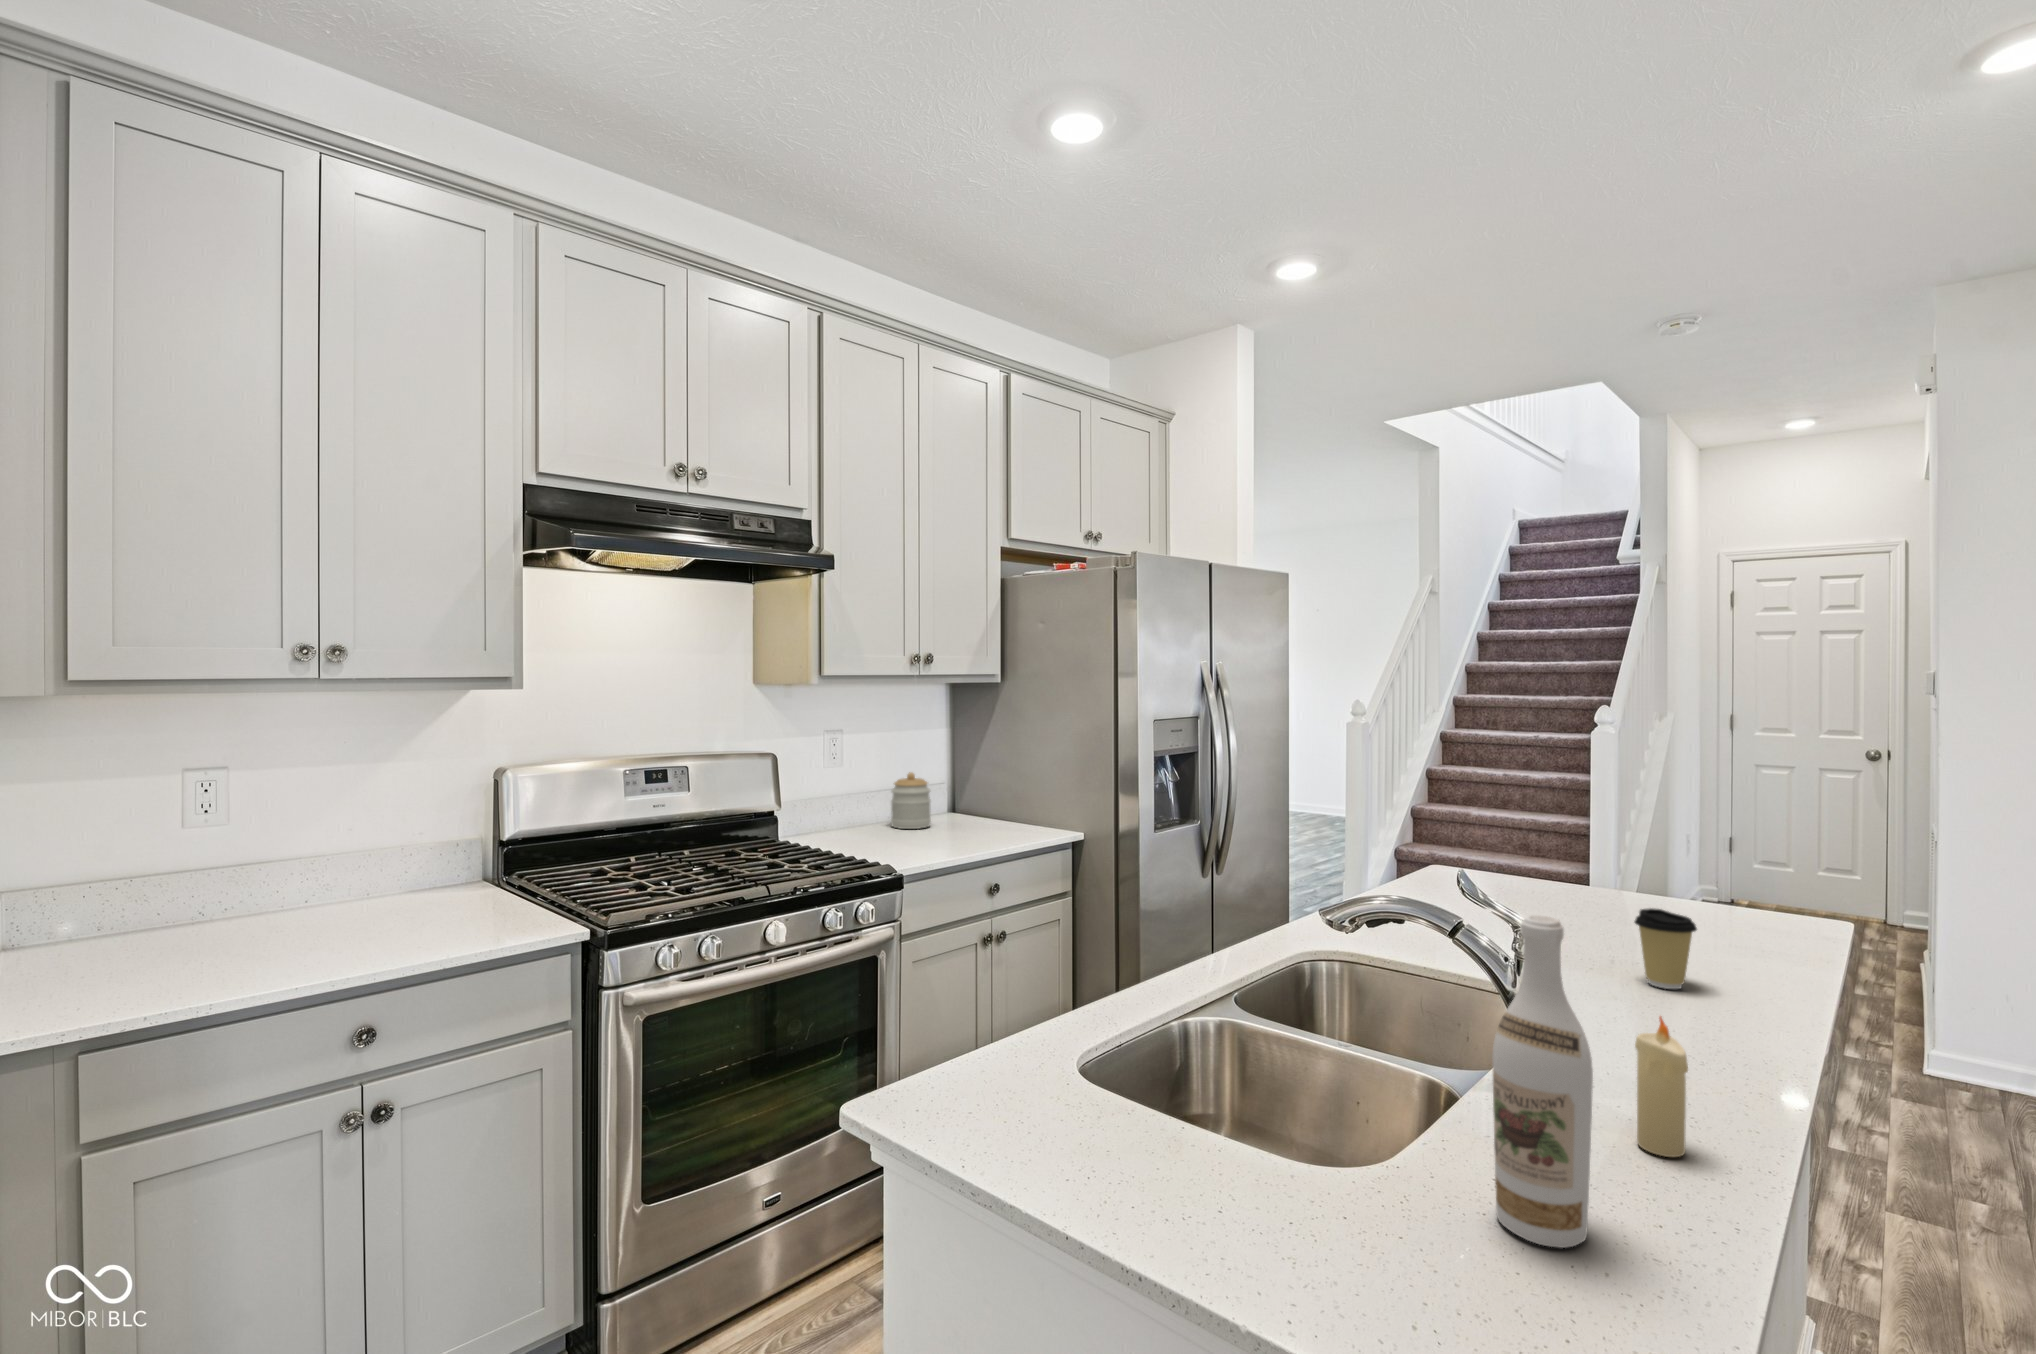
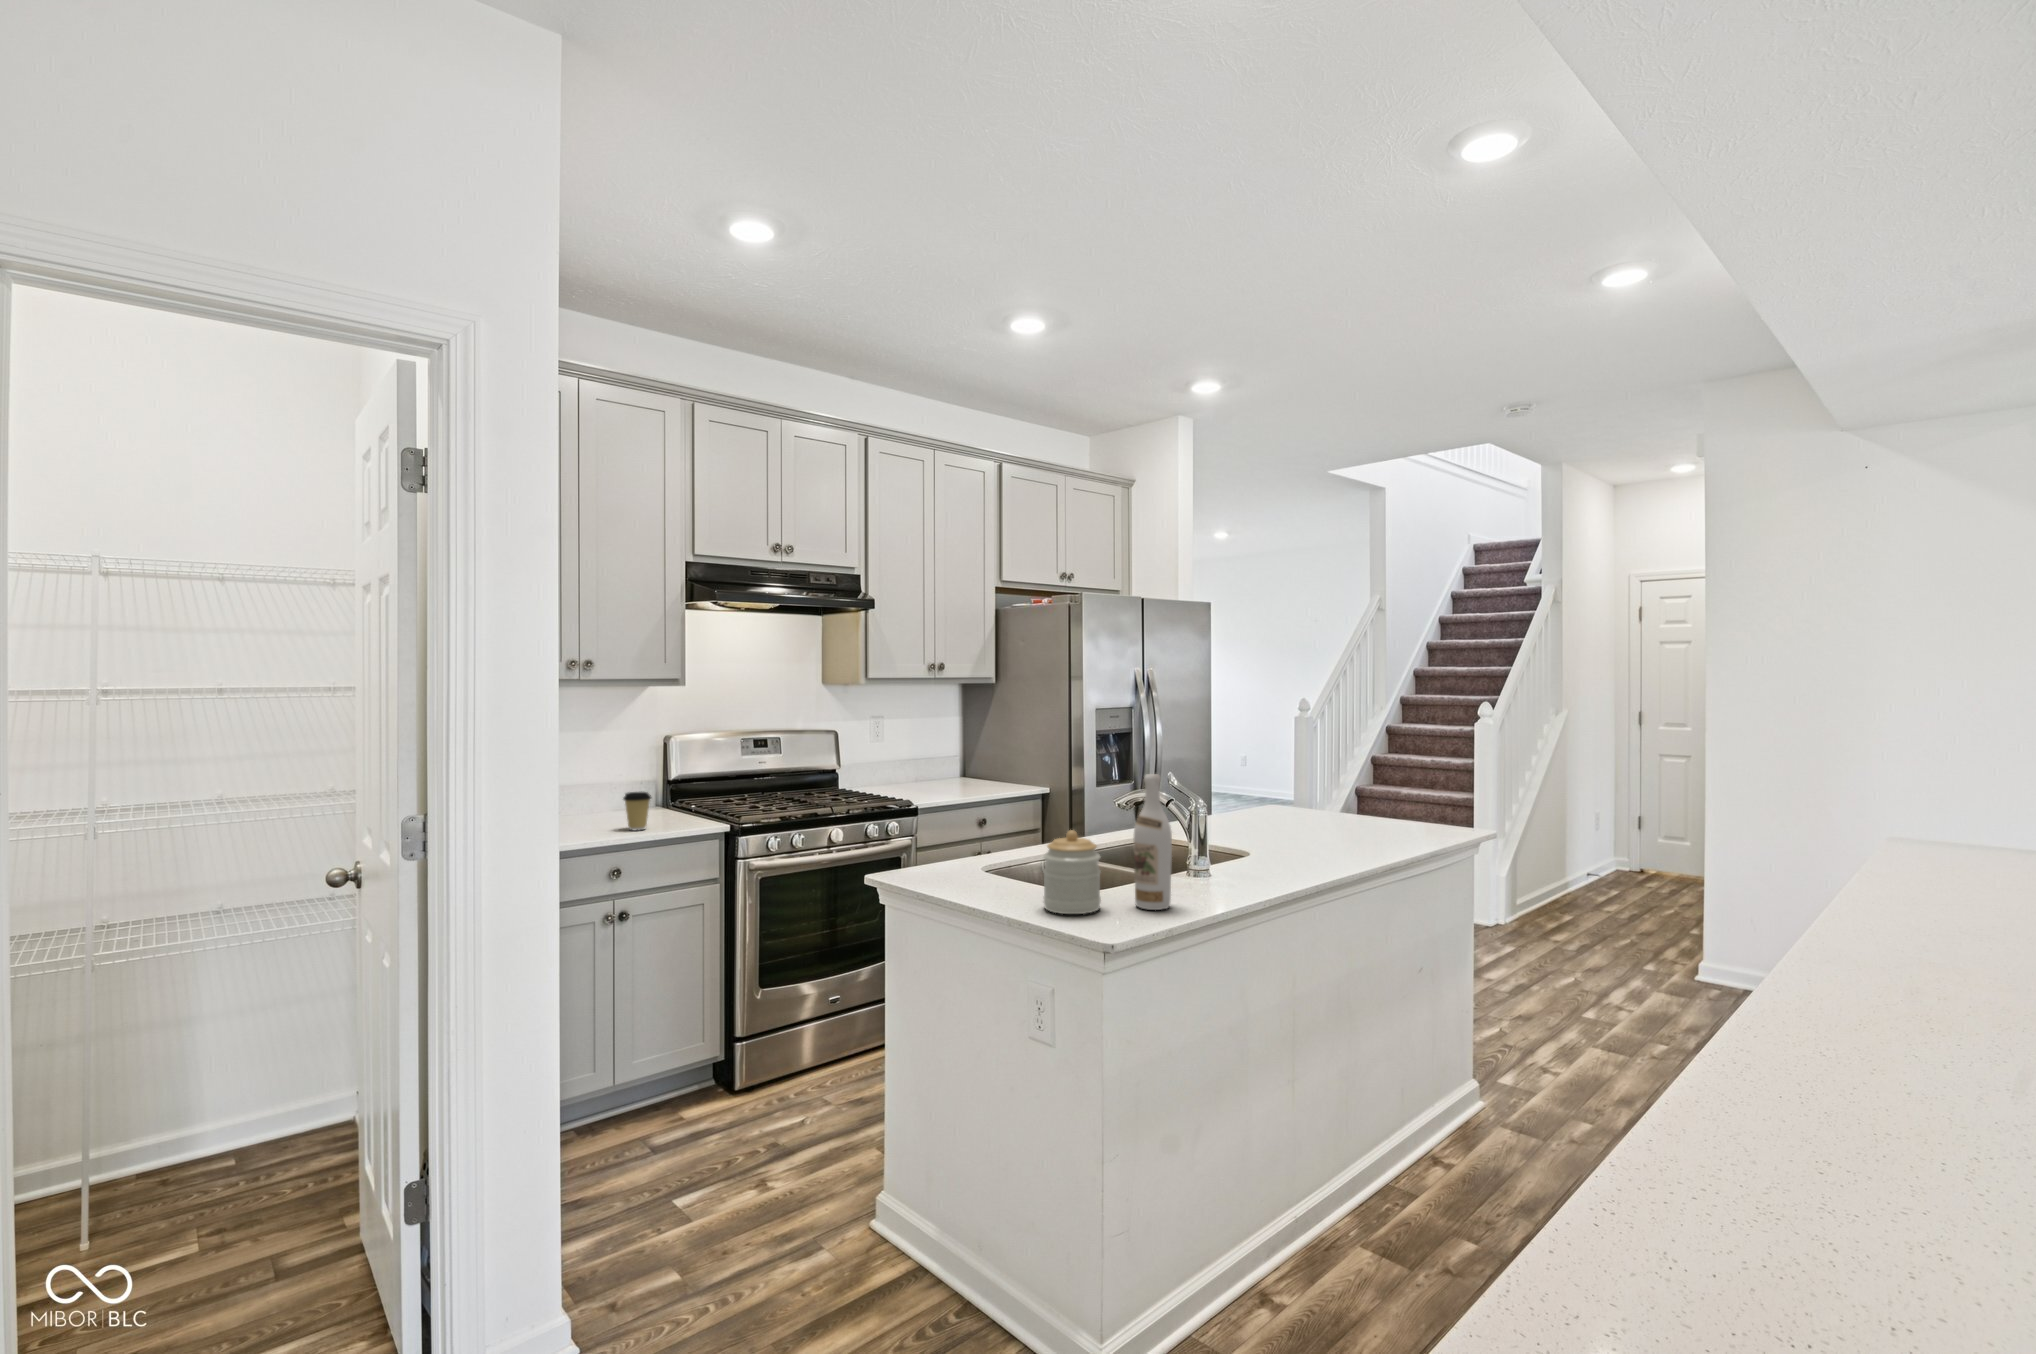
jar: present [891,772,931,829] -> present [1043,830,1101,914]
coffee cup: present [1635,908,1697,989] -> present [623,792,651,831]
candle: present [1635,1017,1688,1157] -> none [1228,830,1248,894]

